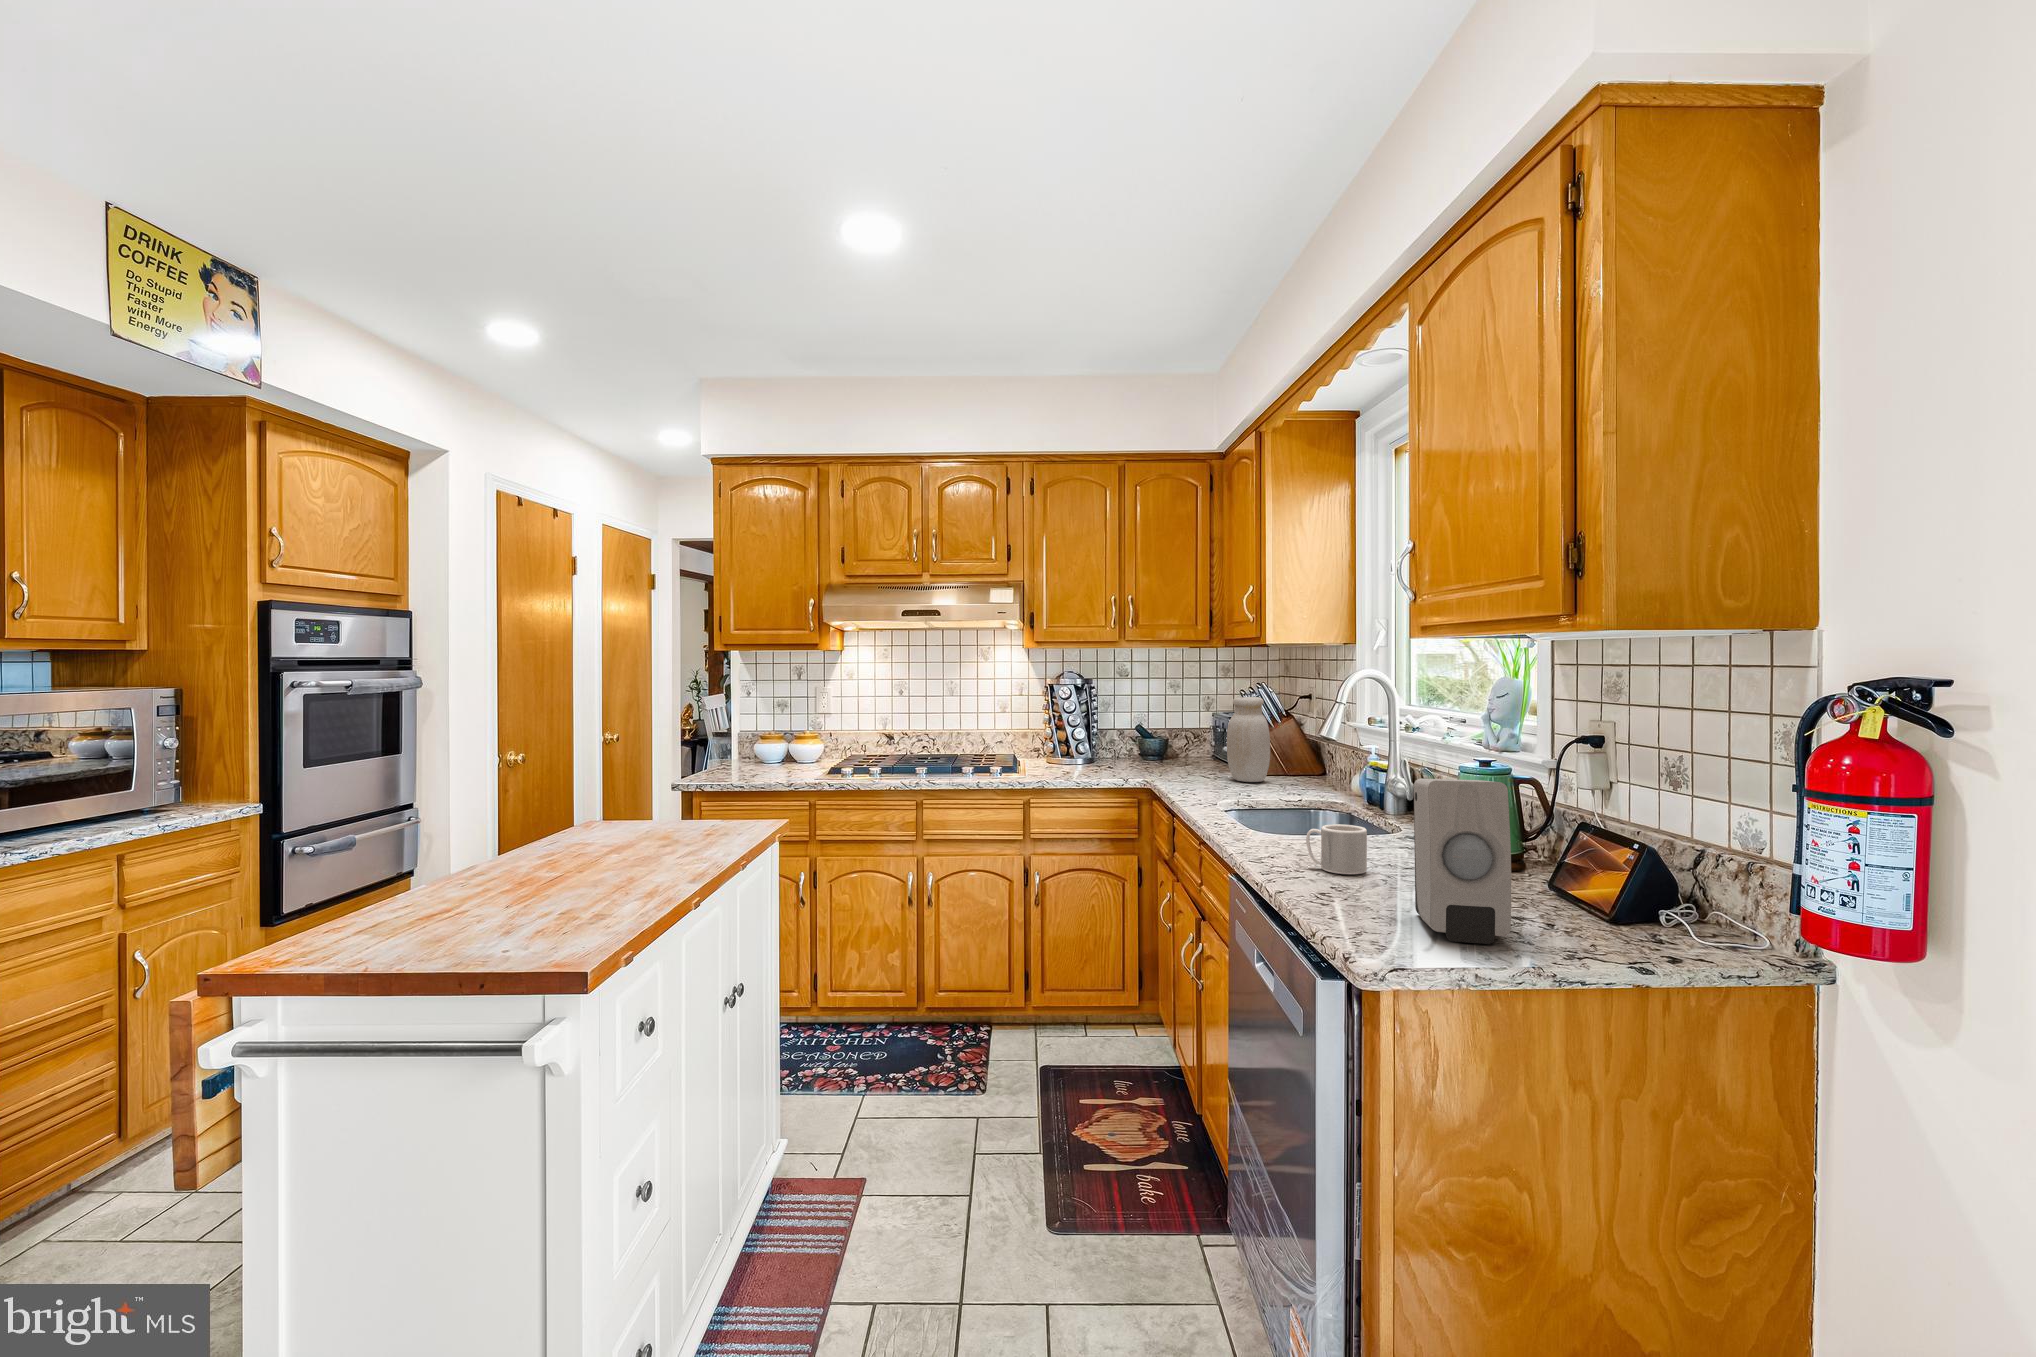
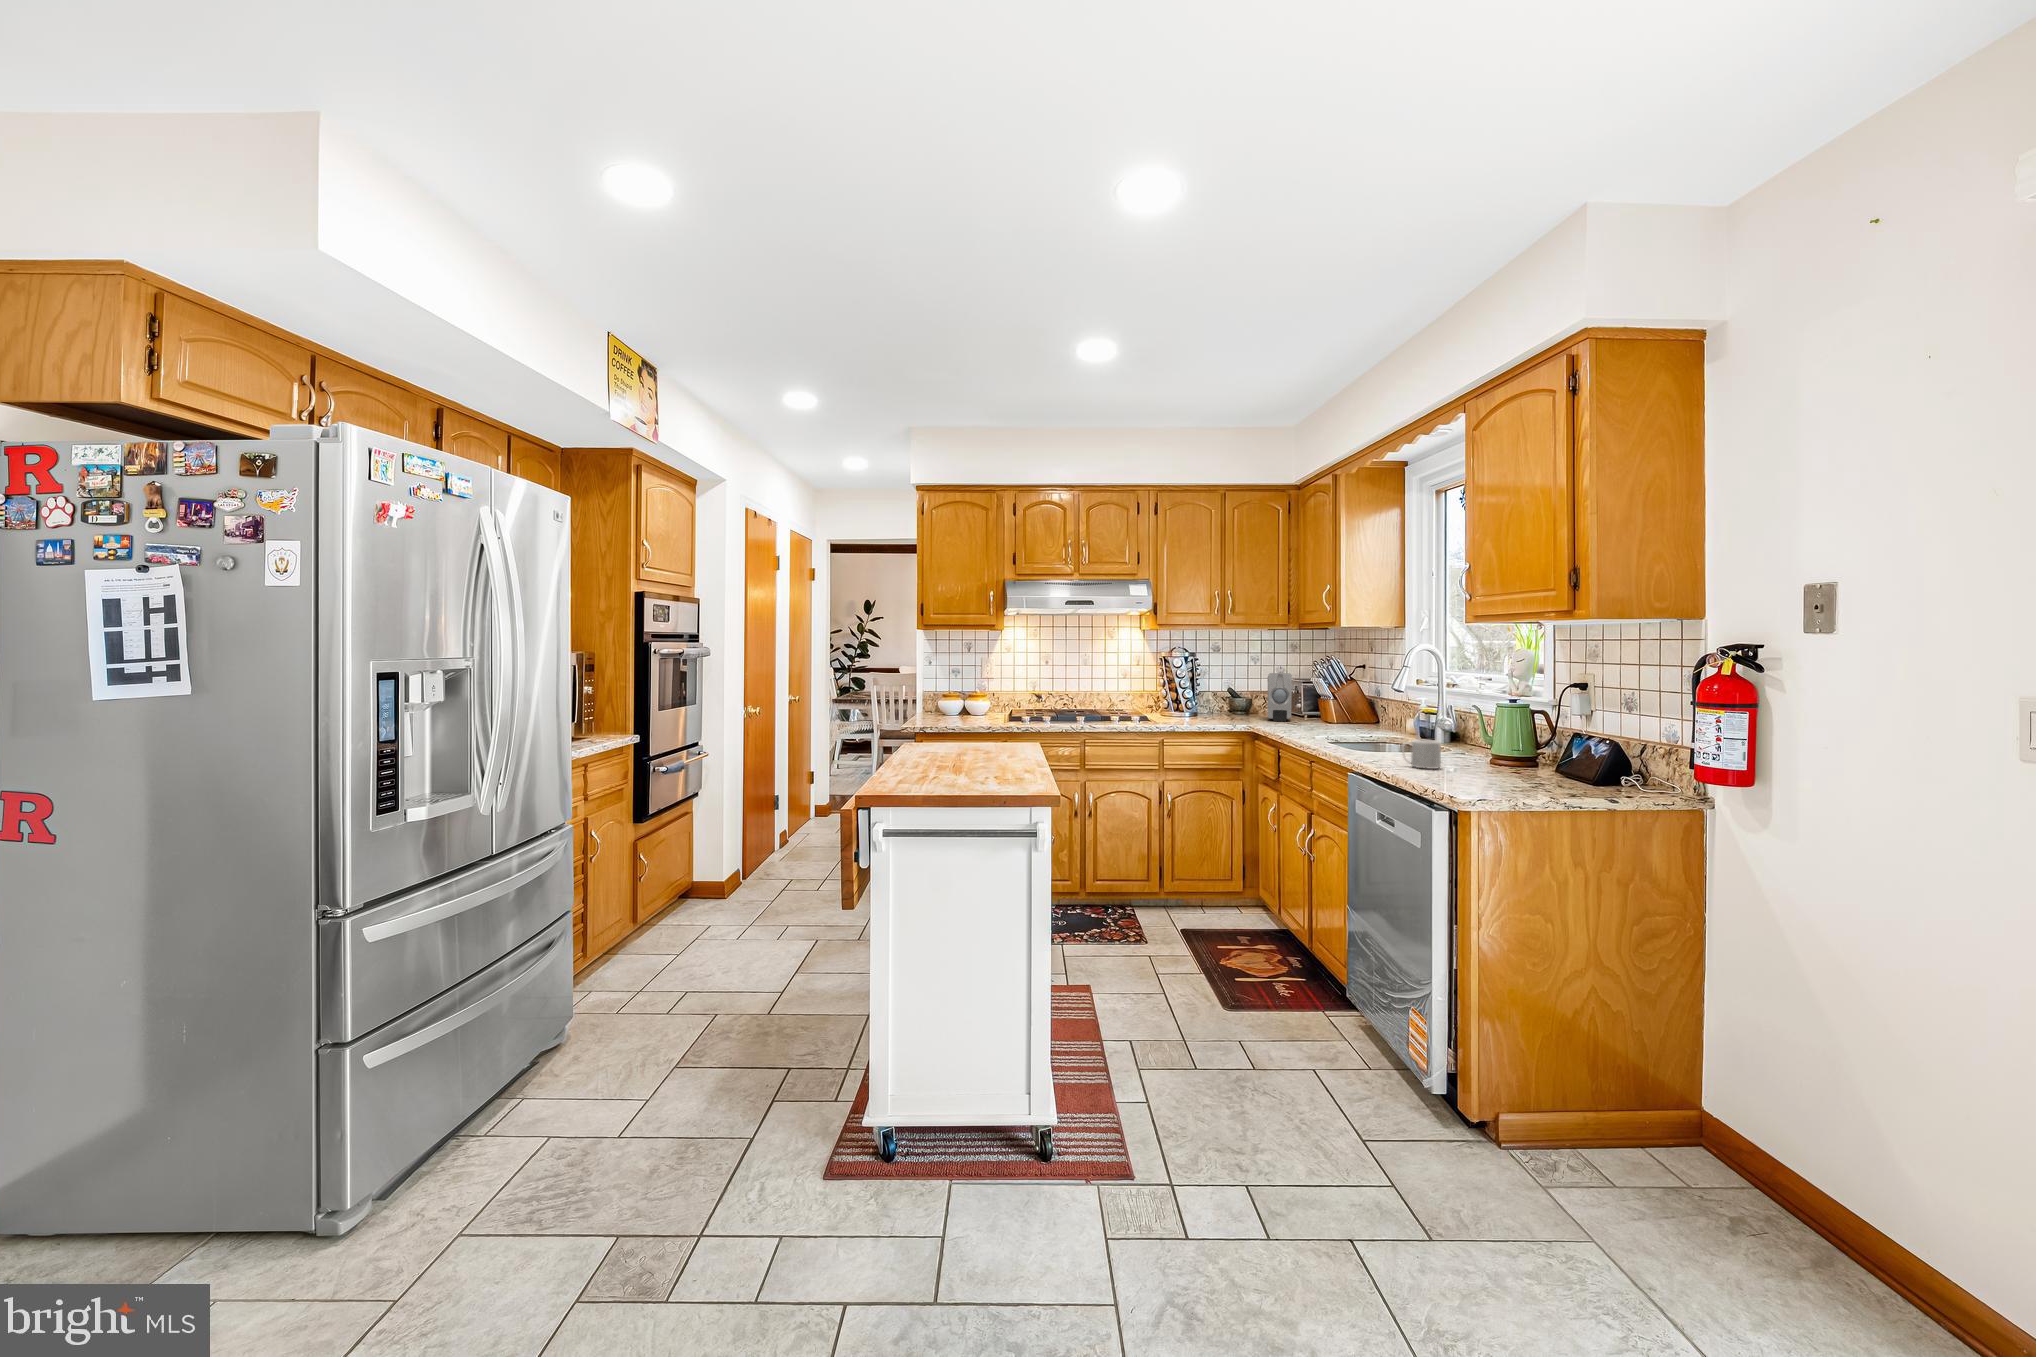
jar: present [1227,697,1270,782] -> none [1309,666,1342,727]
soap dispenser: present [1414,779,1511,944] -> present [1267,673,1292,721]

